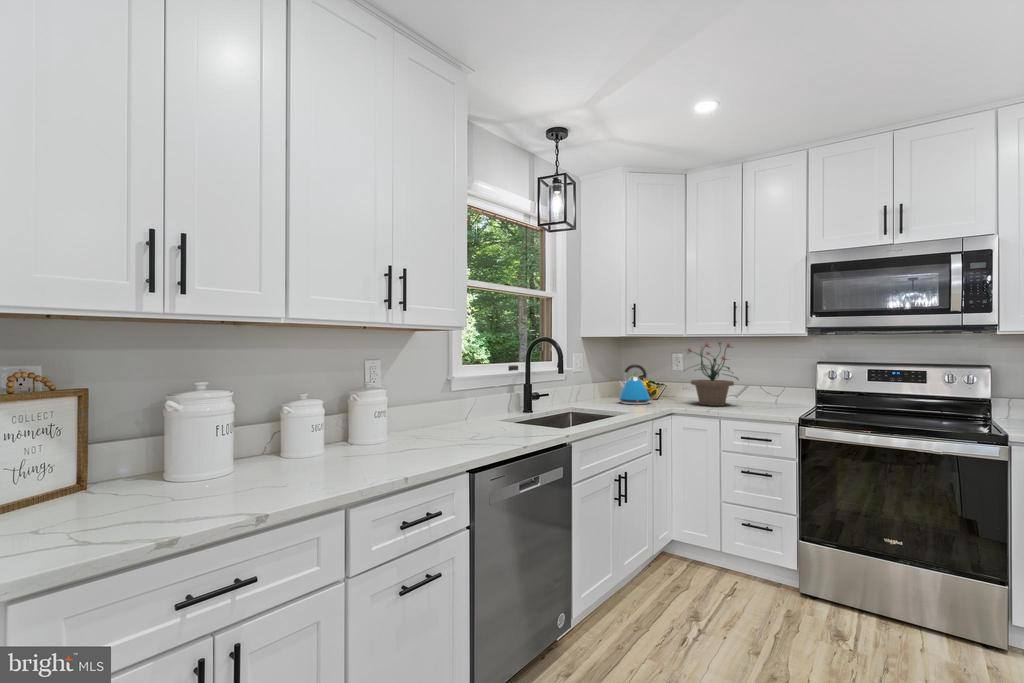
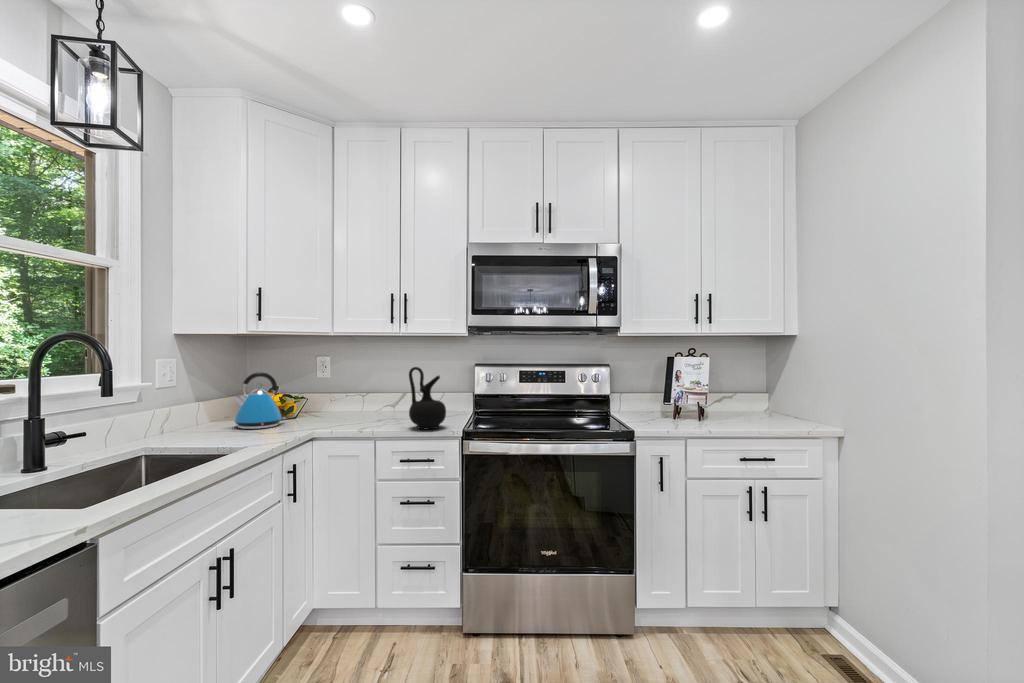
potted plant: present [688,342,738,406] -> none [328,340,395,421]
ceramic jug: none [750,363,784,415] -> present [409,367,446,429]

